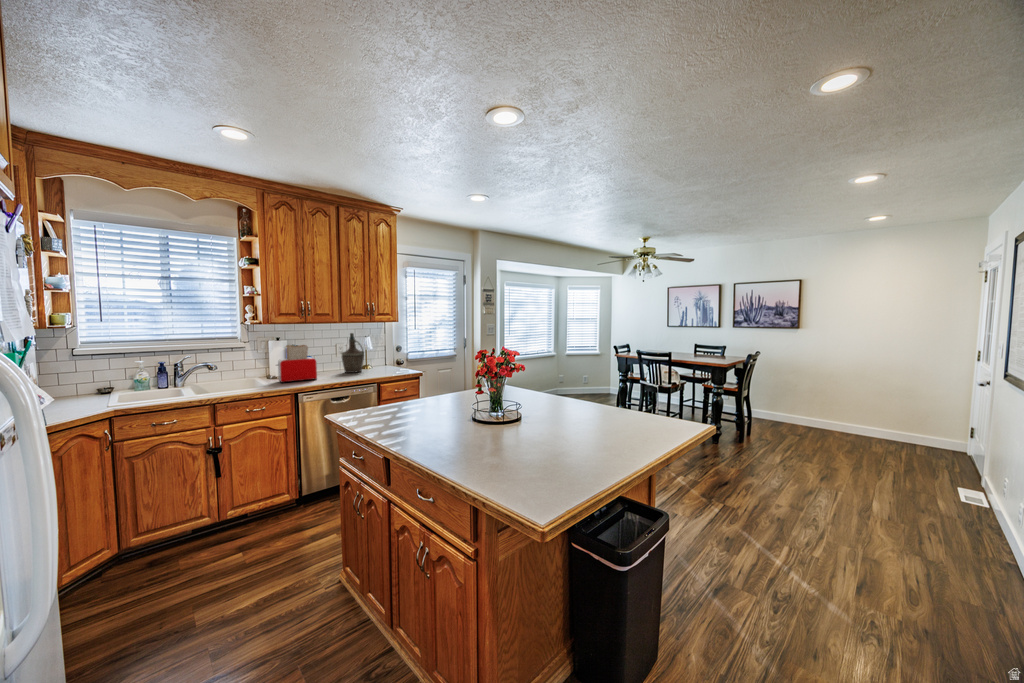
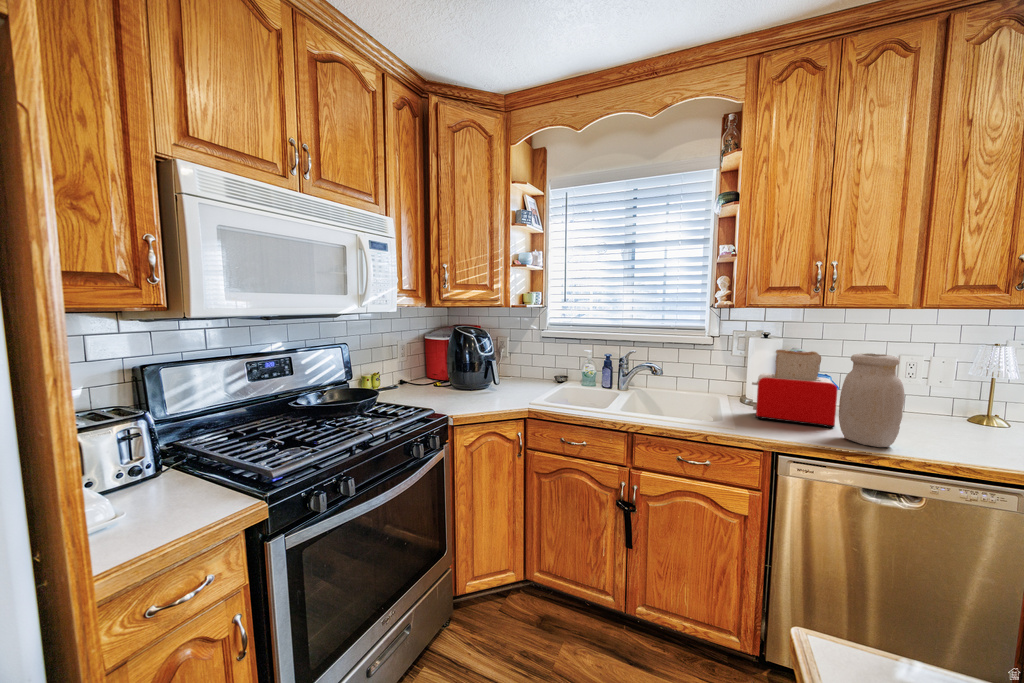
bottle: present [342,333,364,373] -> none [910,335,986,432]
jar: none [319,343,341,382] -> present [839,353,904,447]

